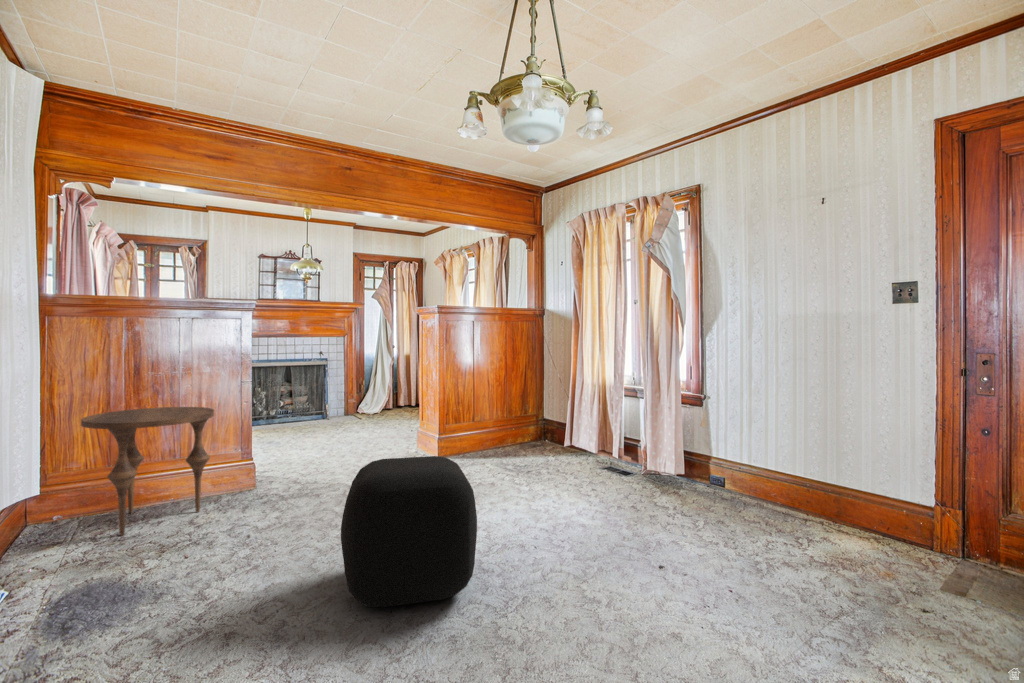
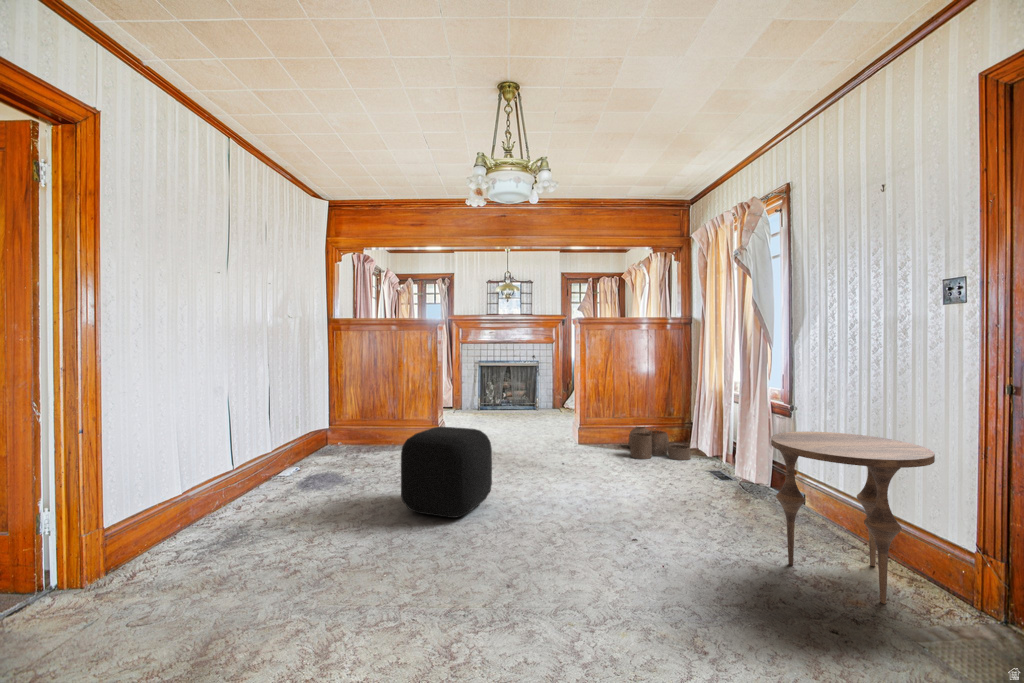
side table: present [81,407,214,536] -> present [771,432,935,604]
woven basket: none [496,426,569,463] -> present [629,426,690,460]

